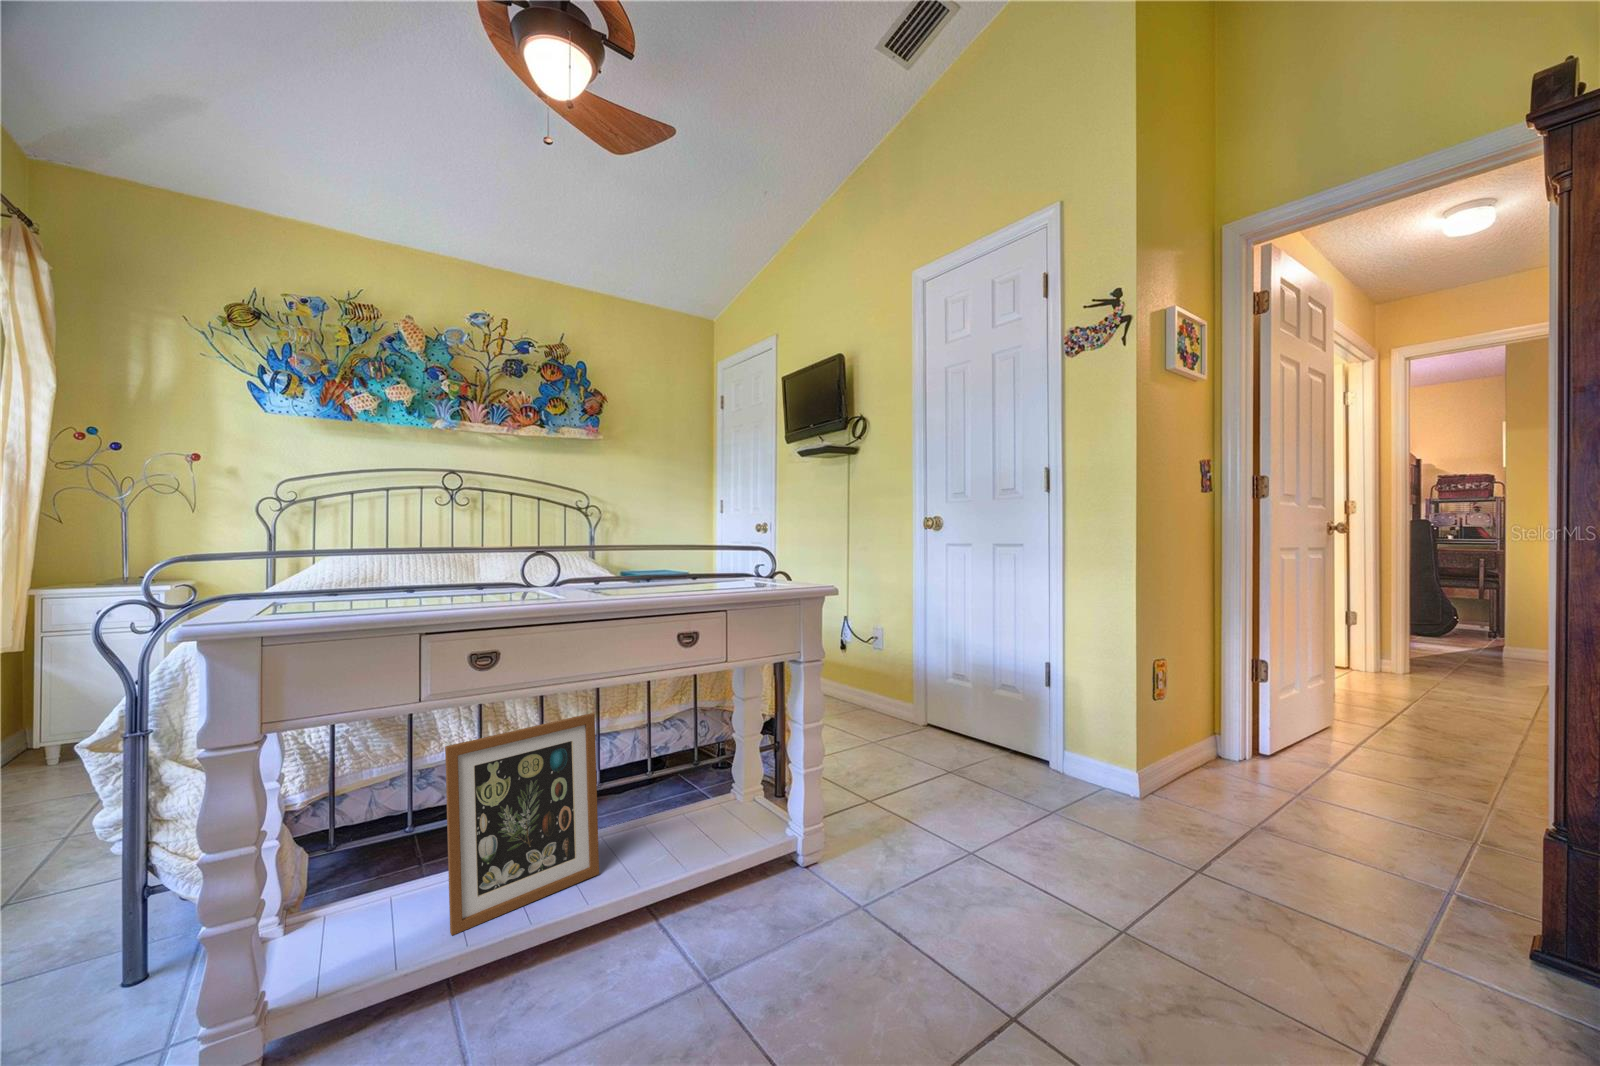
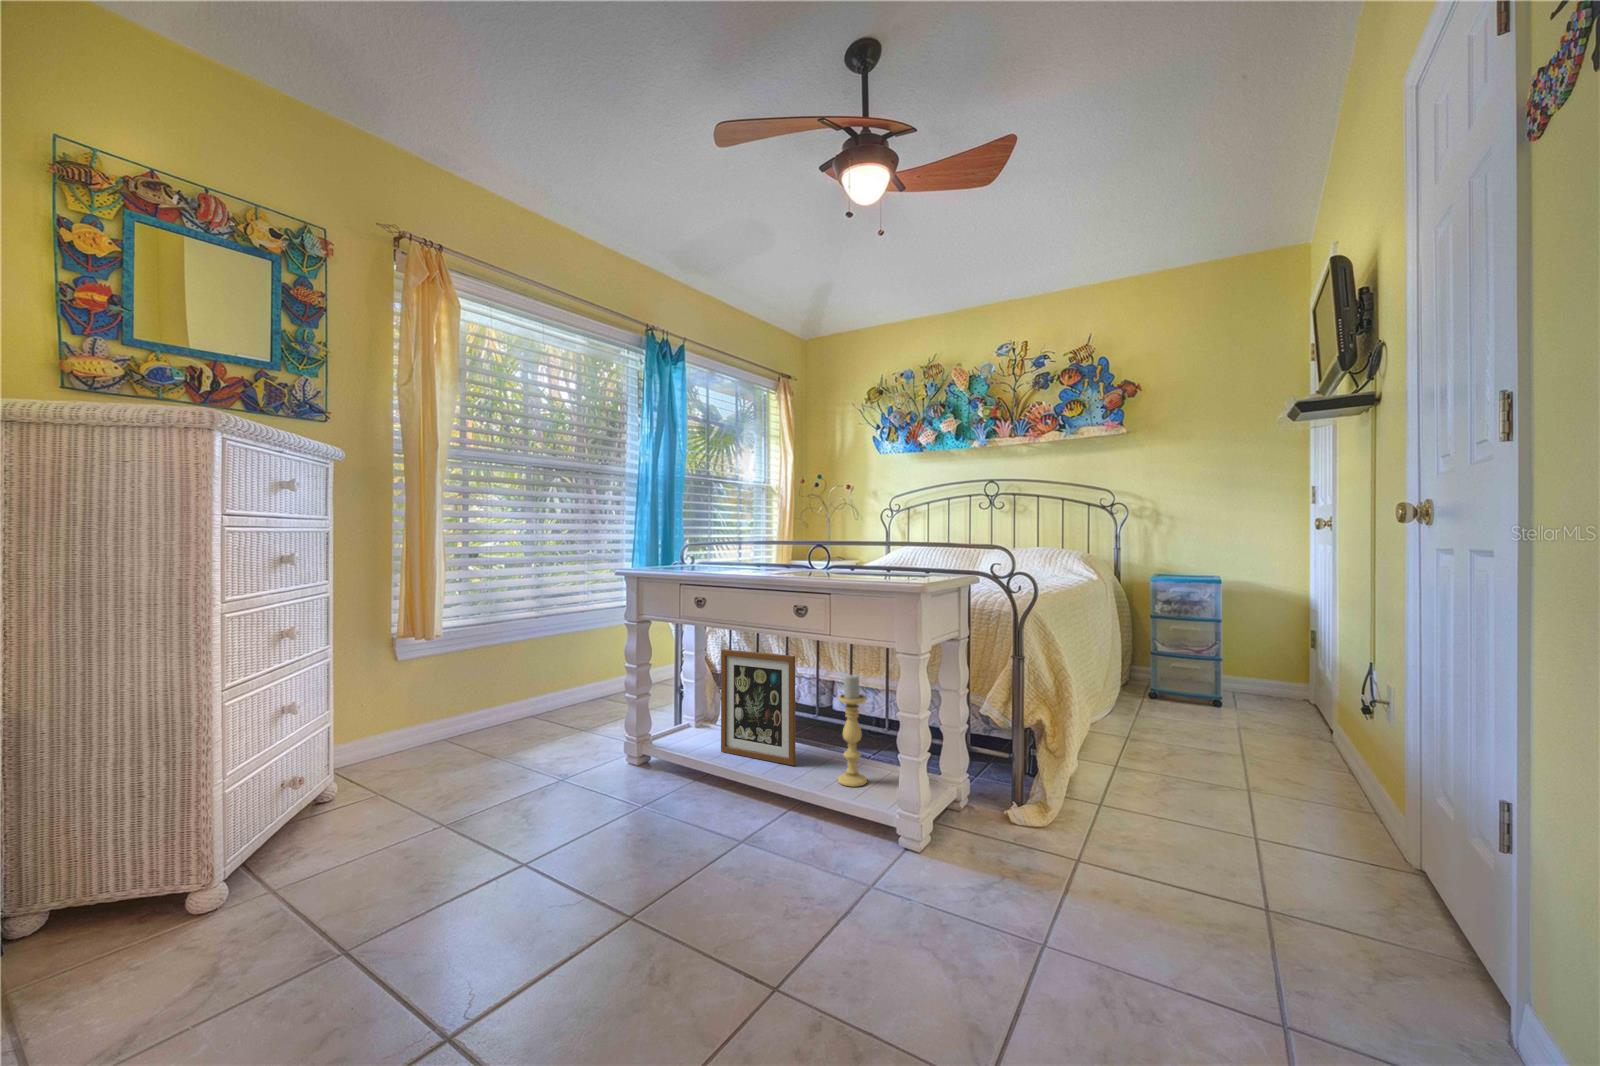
candle holder: none [667,708,707,853] -> present [838,675,867,787]

